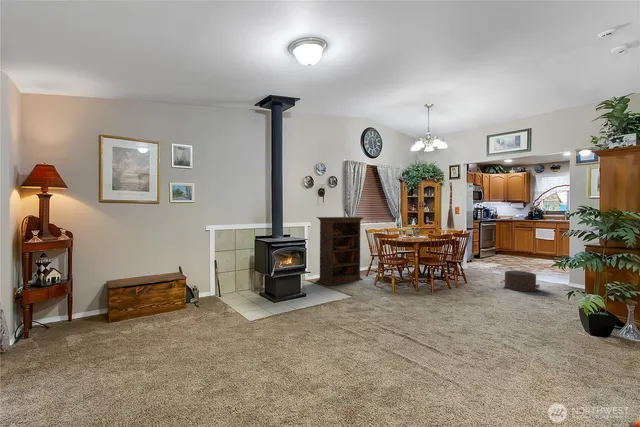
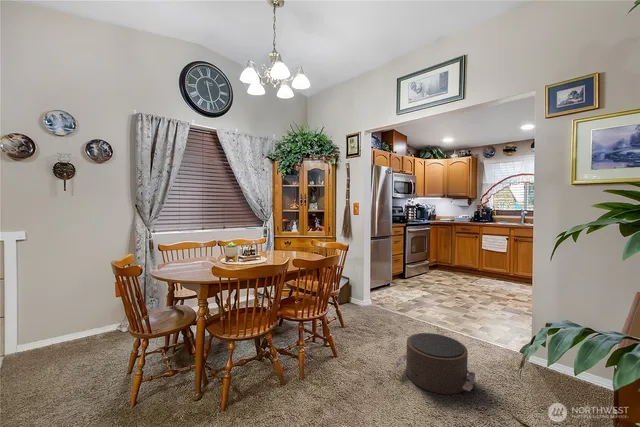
bookcase: present [317,217,364,286] -> none [9,221,141,383]

